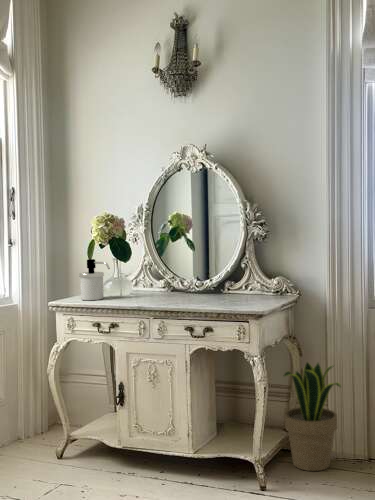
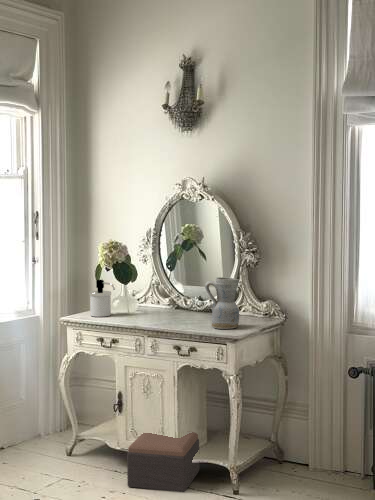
ceramic pitcher: none [219,249,257,305] -> present [205,277,239,329]
potted plant: present [284,362,341,471] -> none [262,381,316,481]
footstool: none [137,423,212,492] -> present [127,432,199,492]

